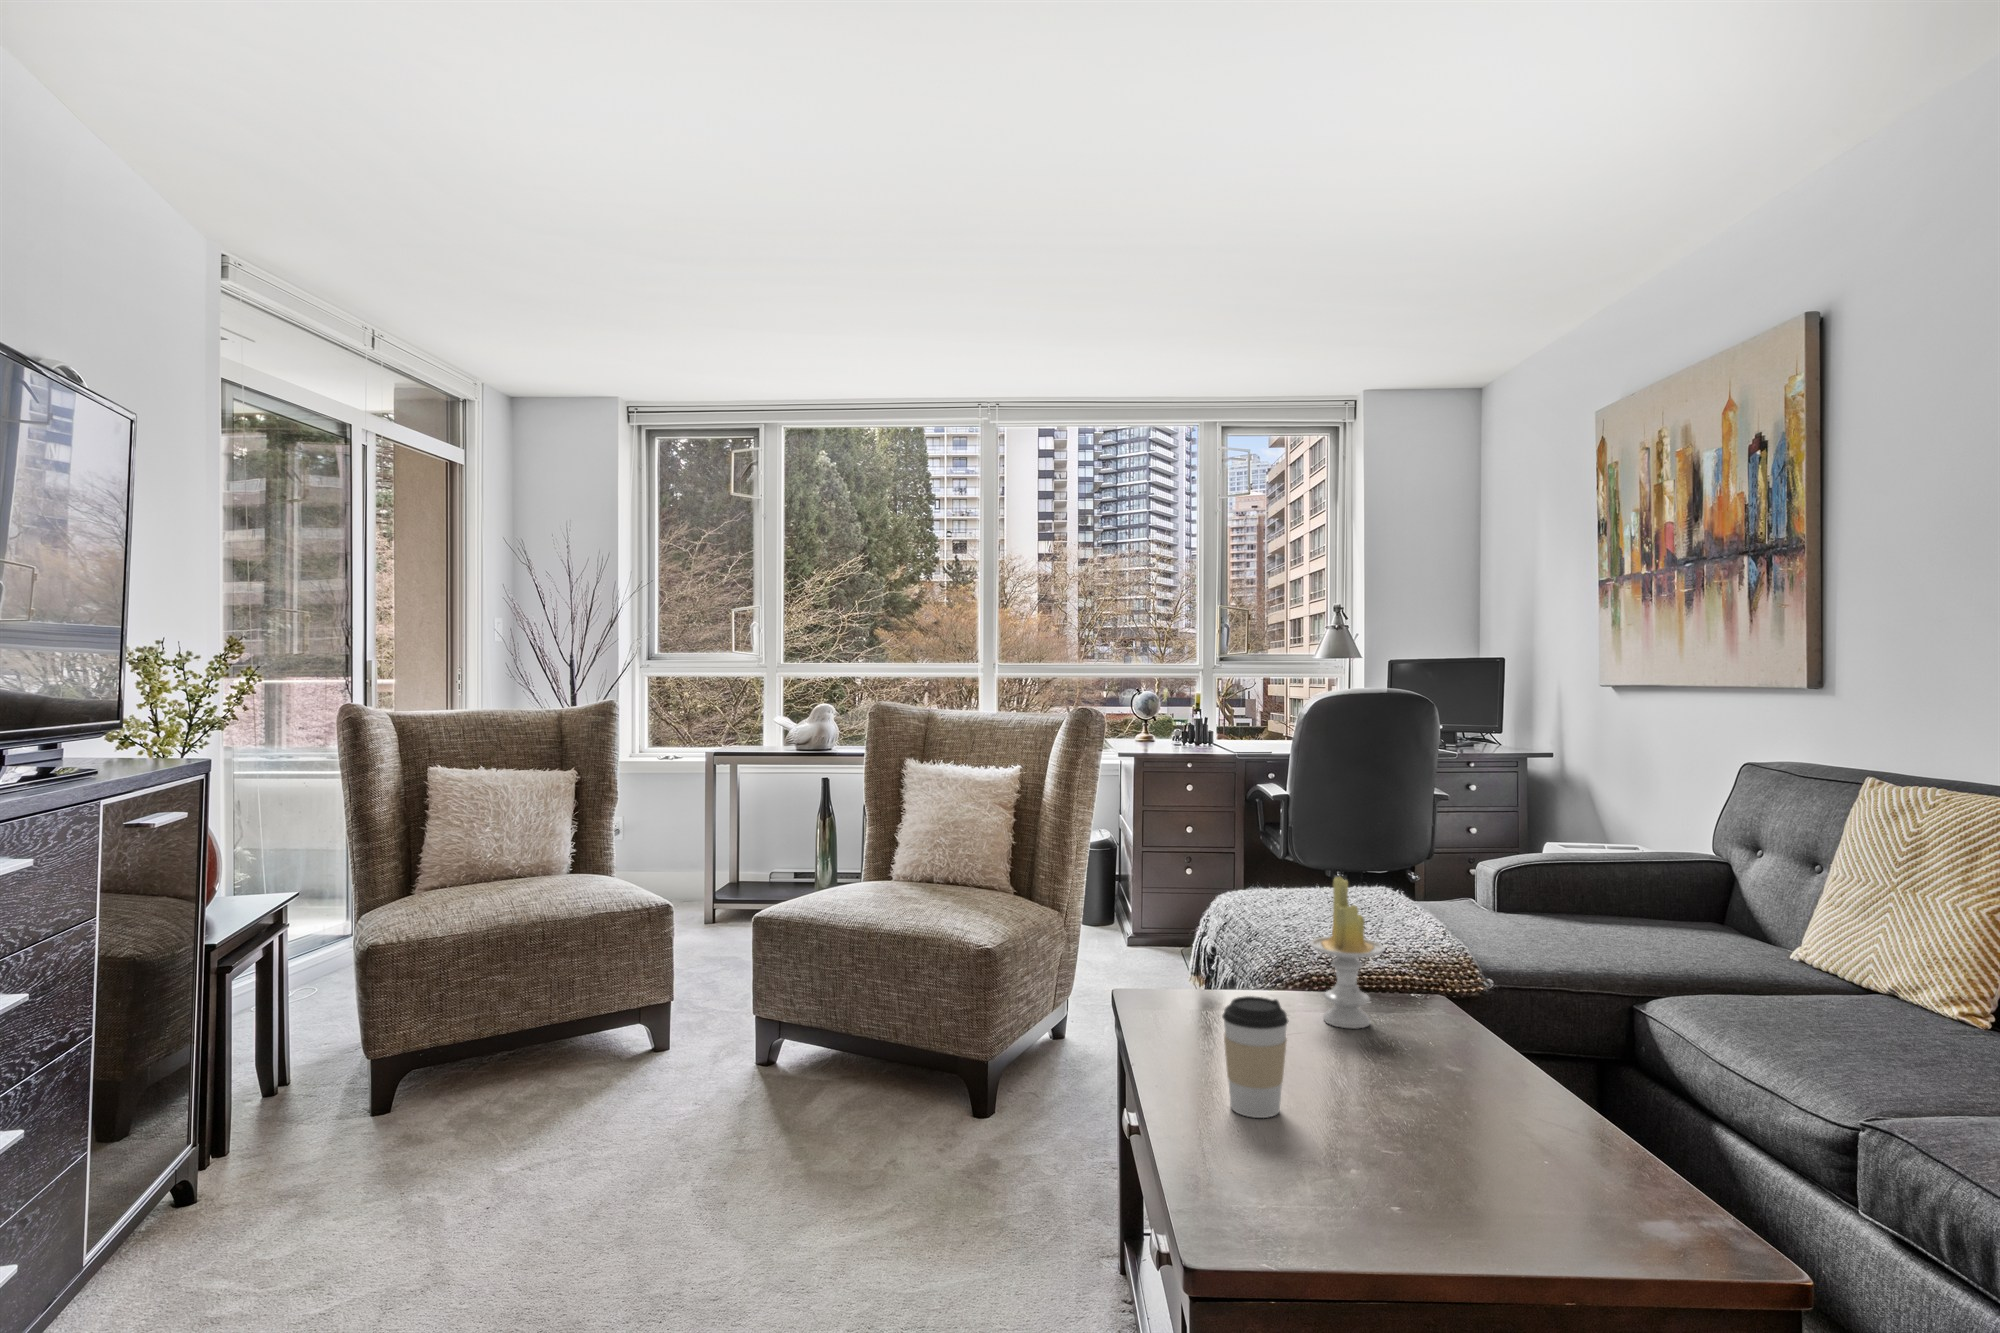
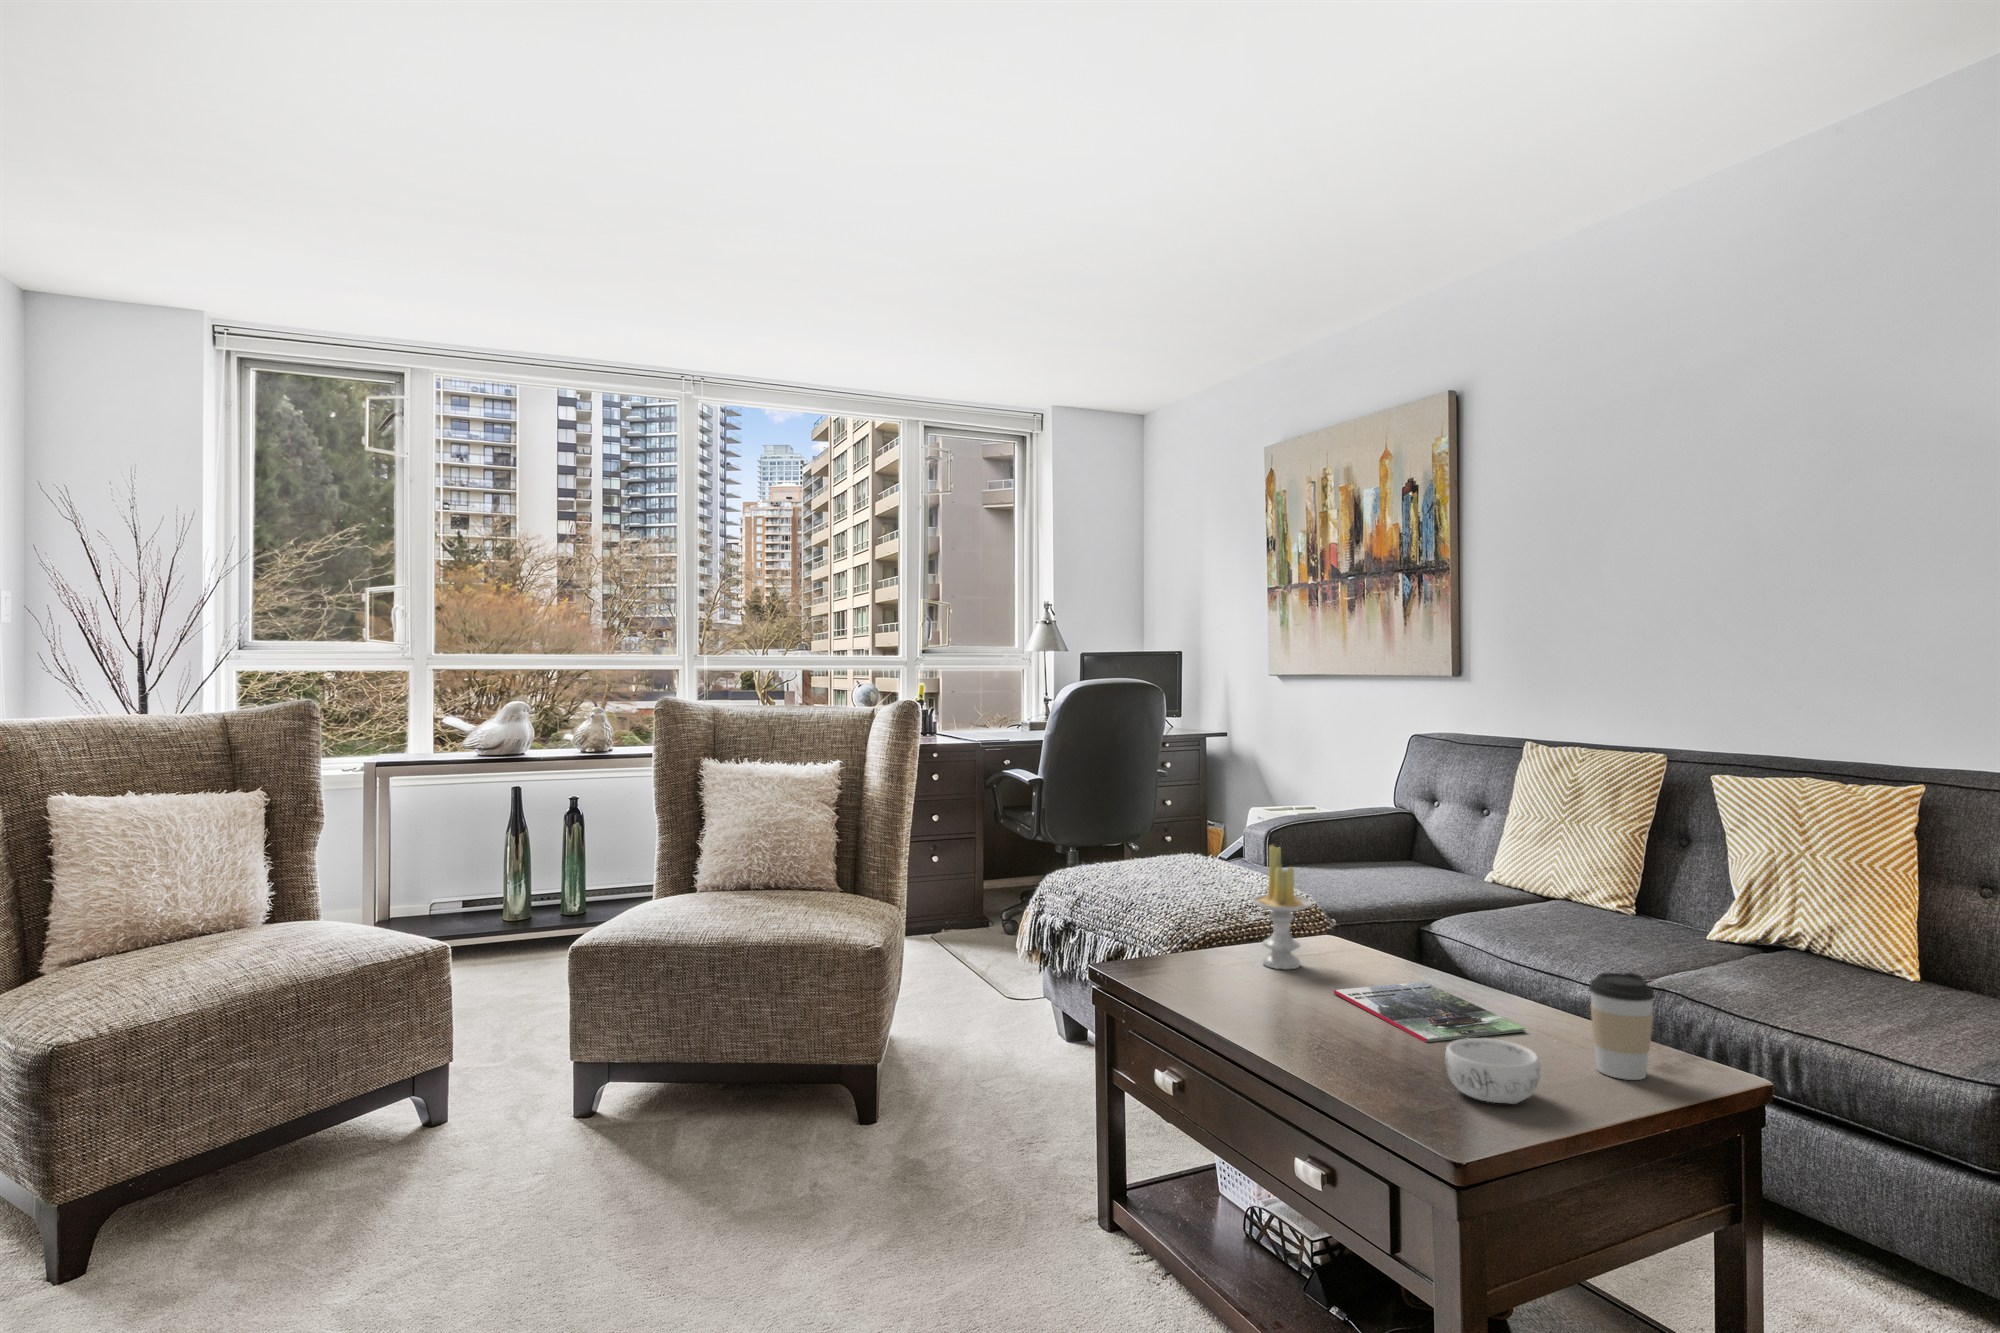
coffee cup: present [1222,996,1288,1118] -> present [1589,973,1655,1080]
magazine: none [1360,1058,1555,1146] -> present [1334,982,1525,1042]
decorative bowl: none [1323,1132,1443,1226] -> present [1445,1038,1540,1104]

